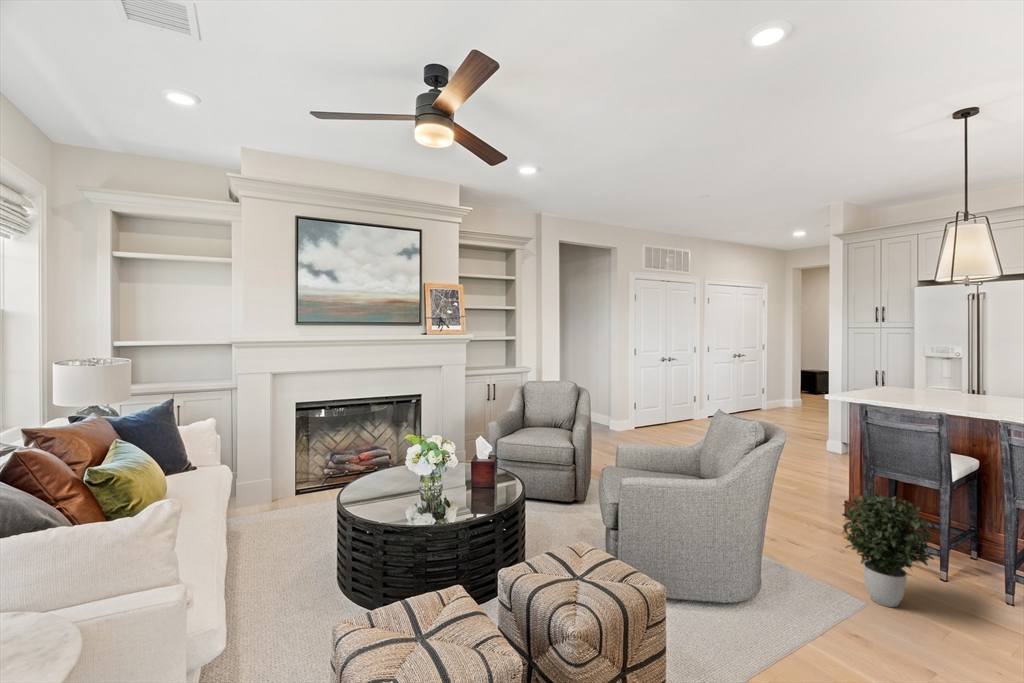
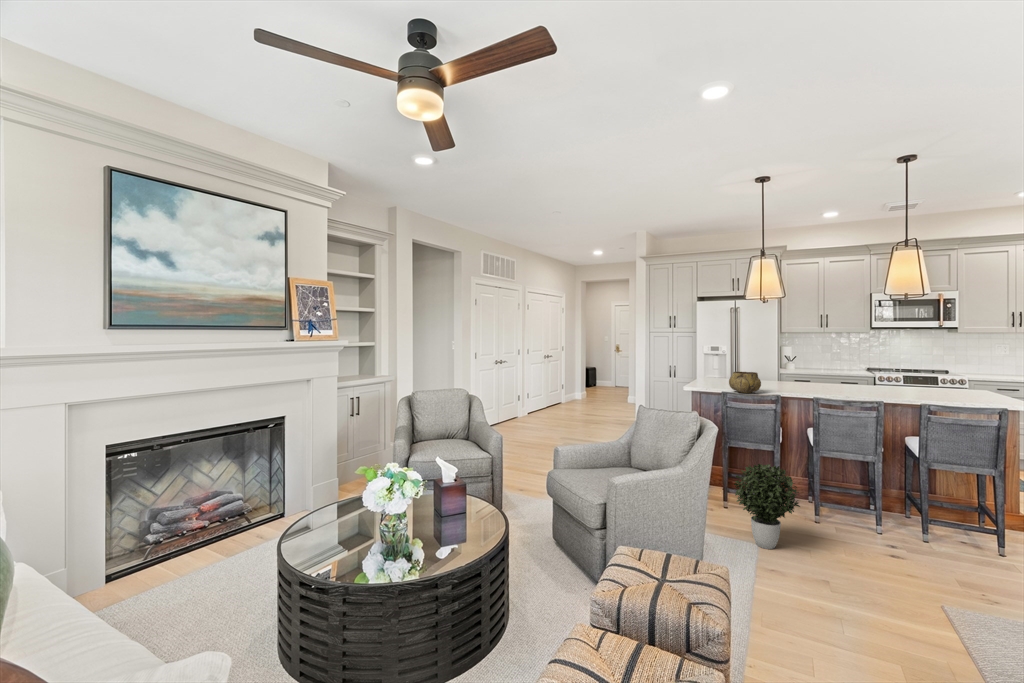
decorative bowl: none [882,375,930,404] -> present [729,372,761,393]

